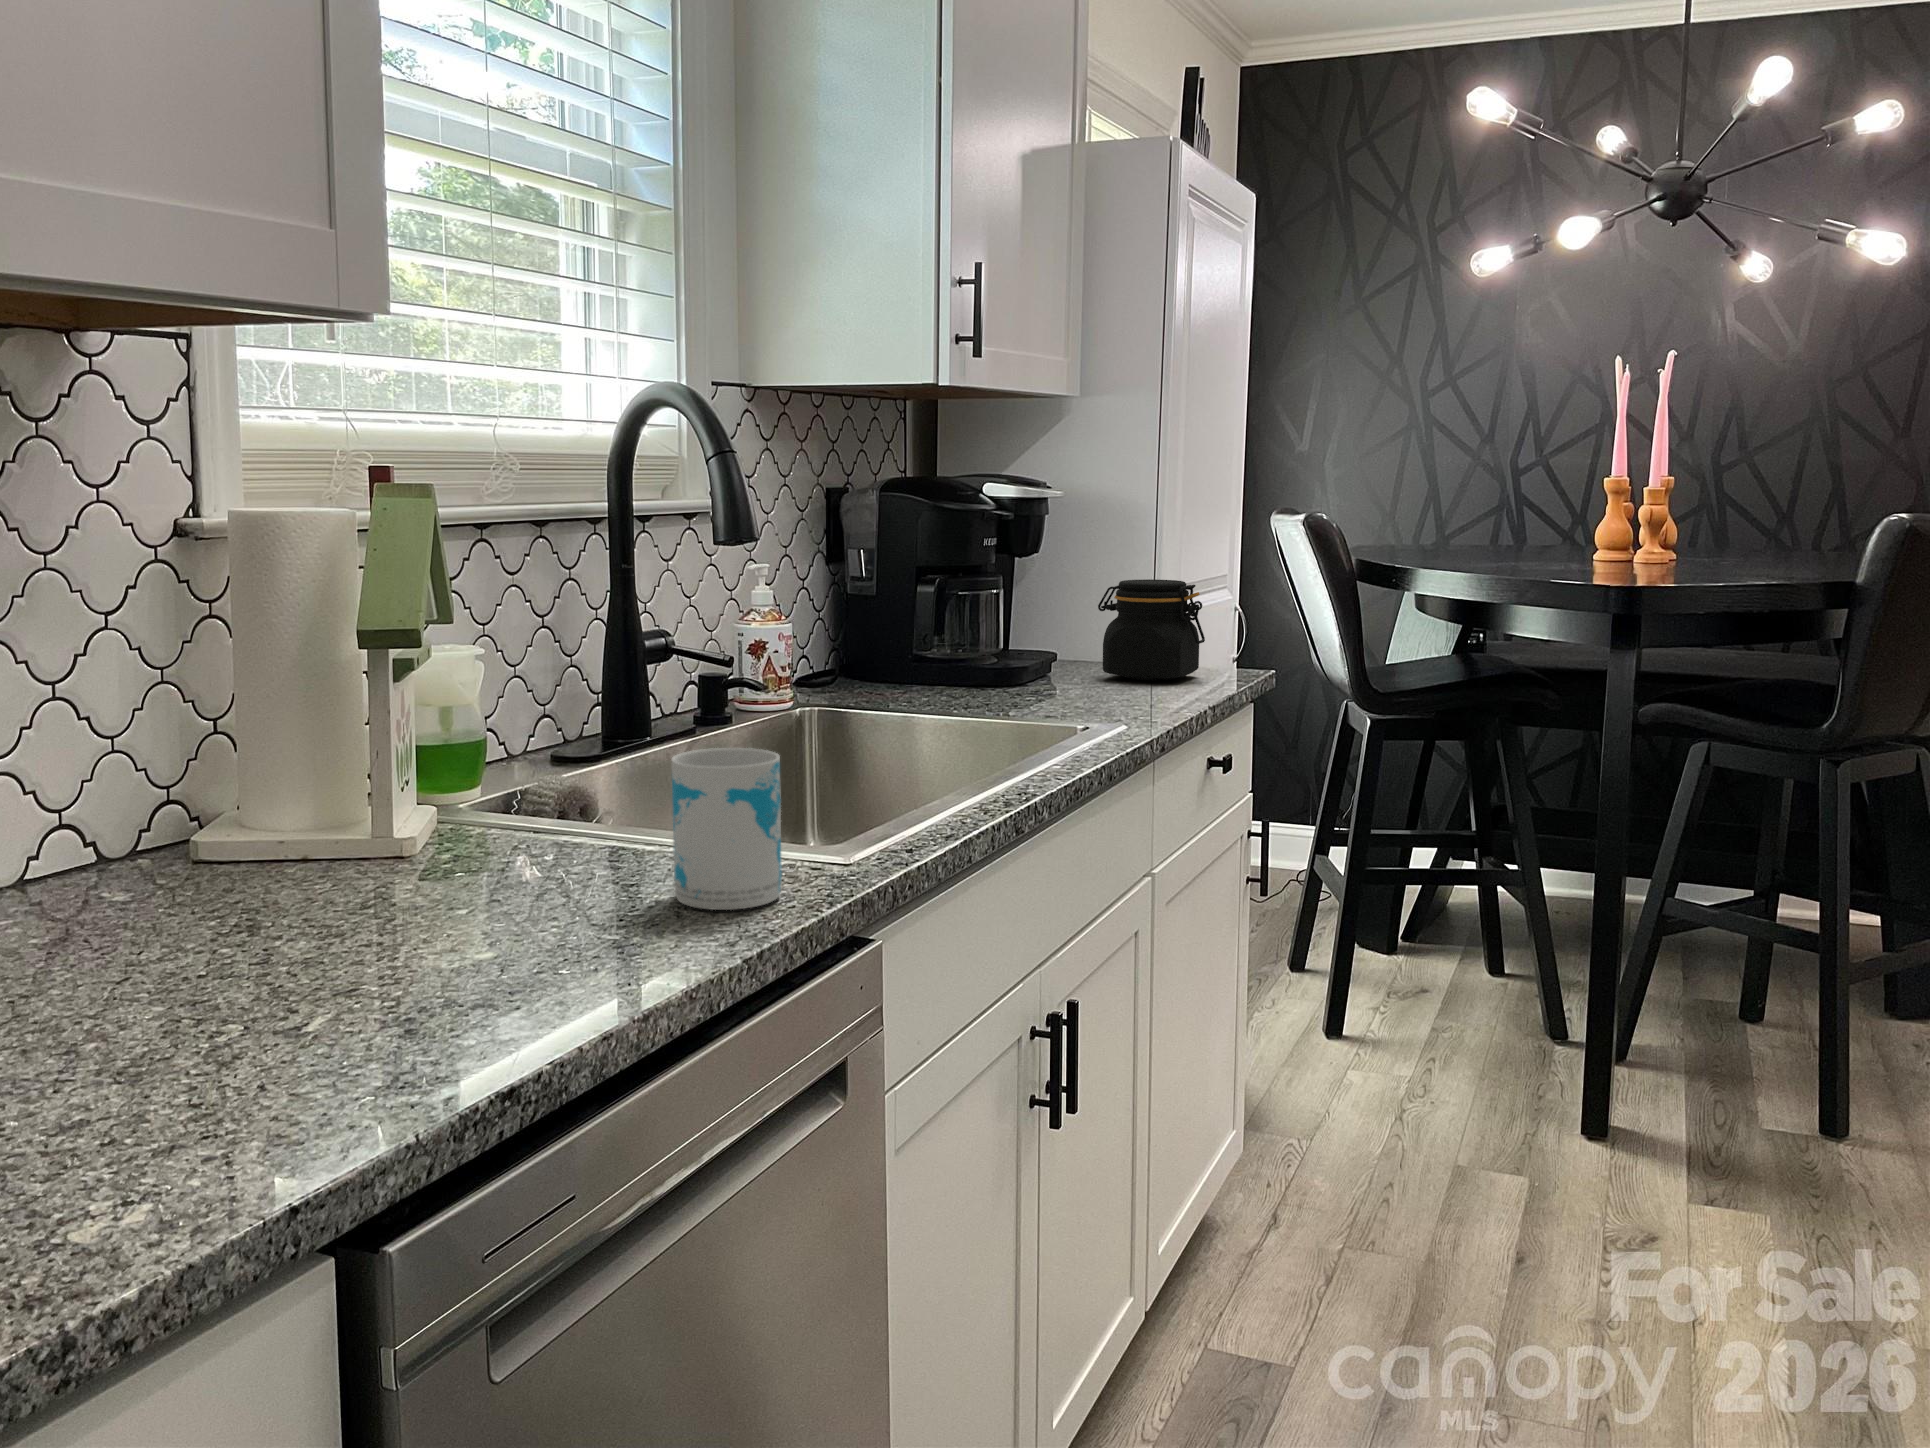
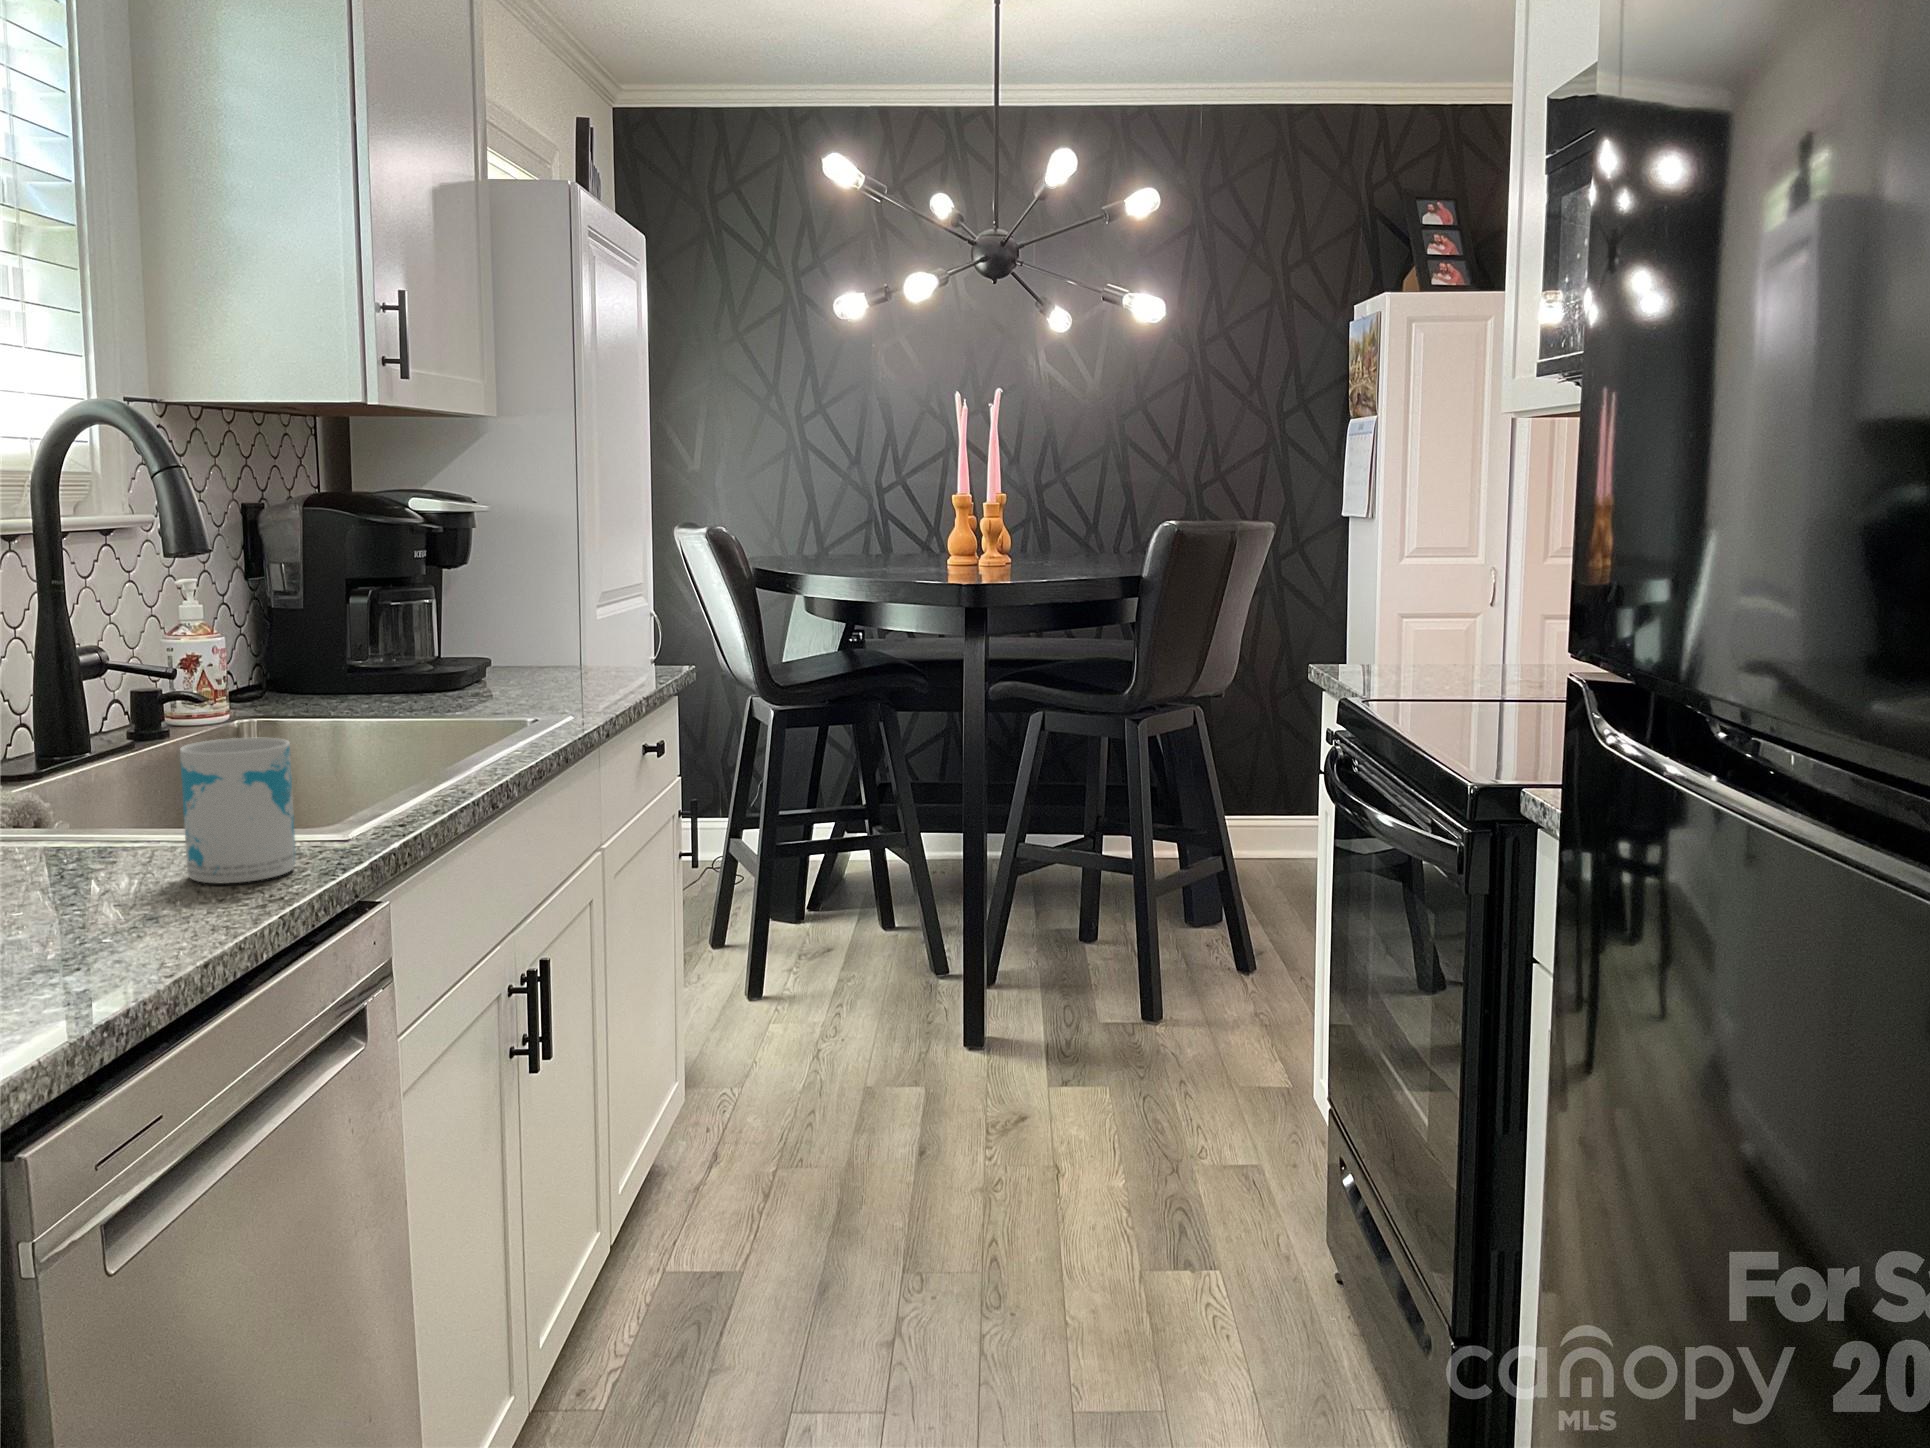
jar: present [1098,579,1205,681] -> none [530,588,632,680]

